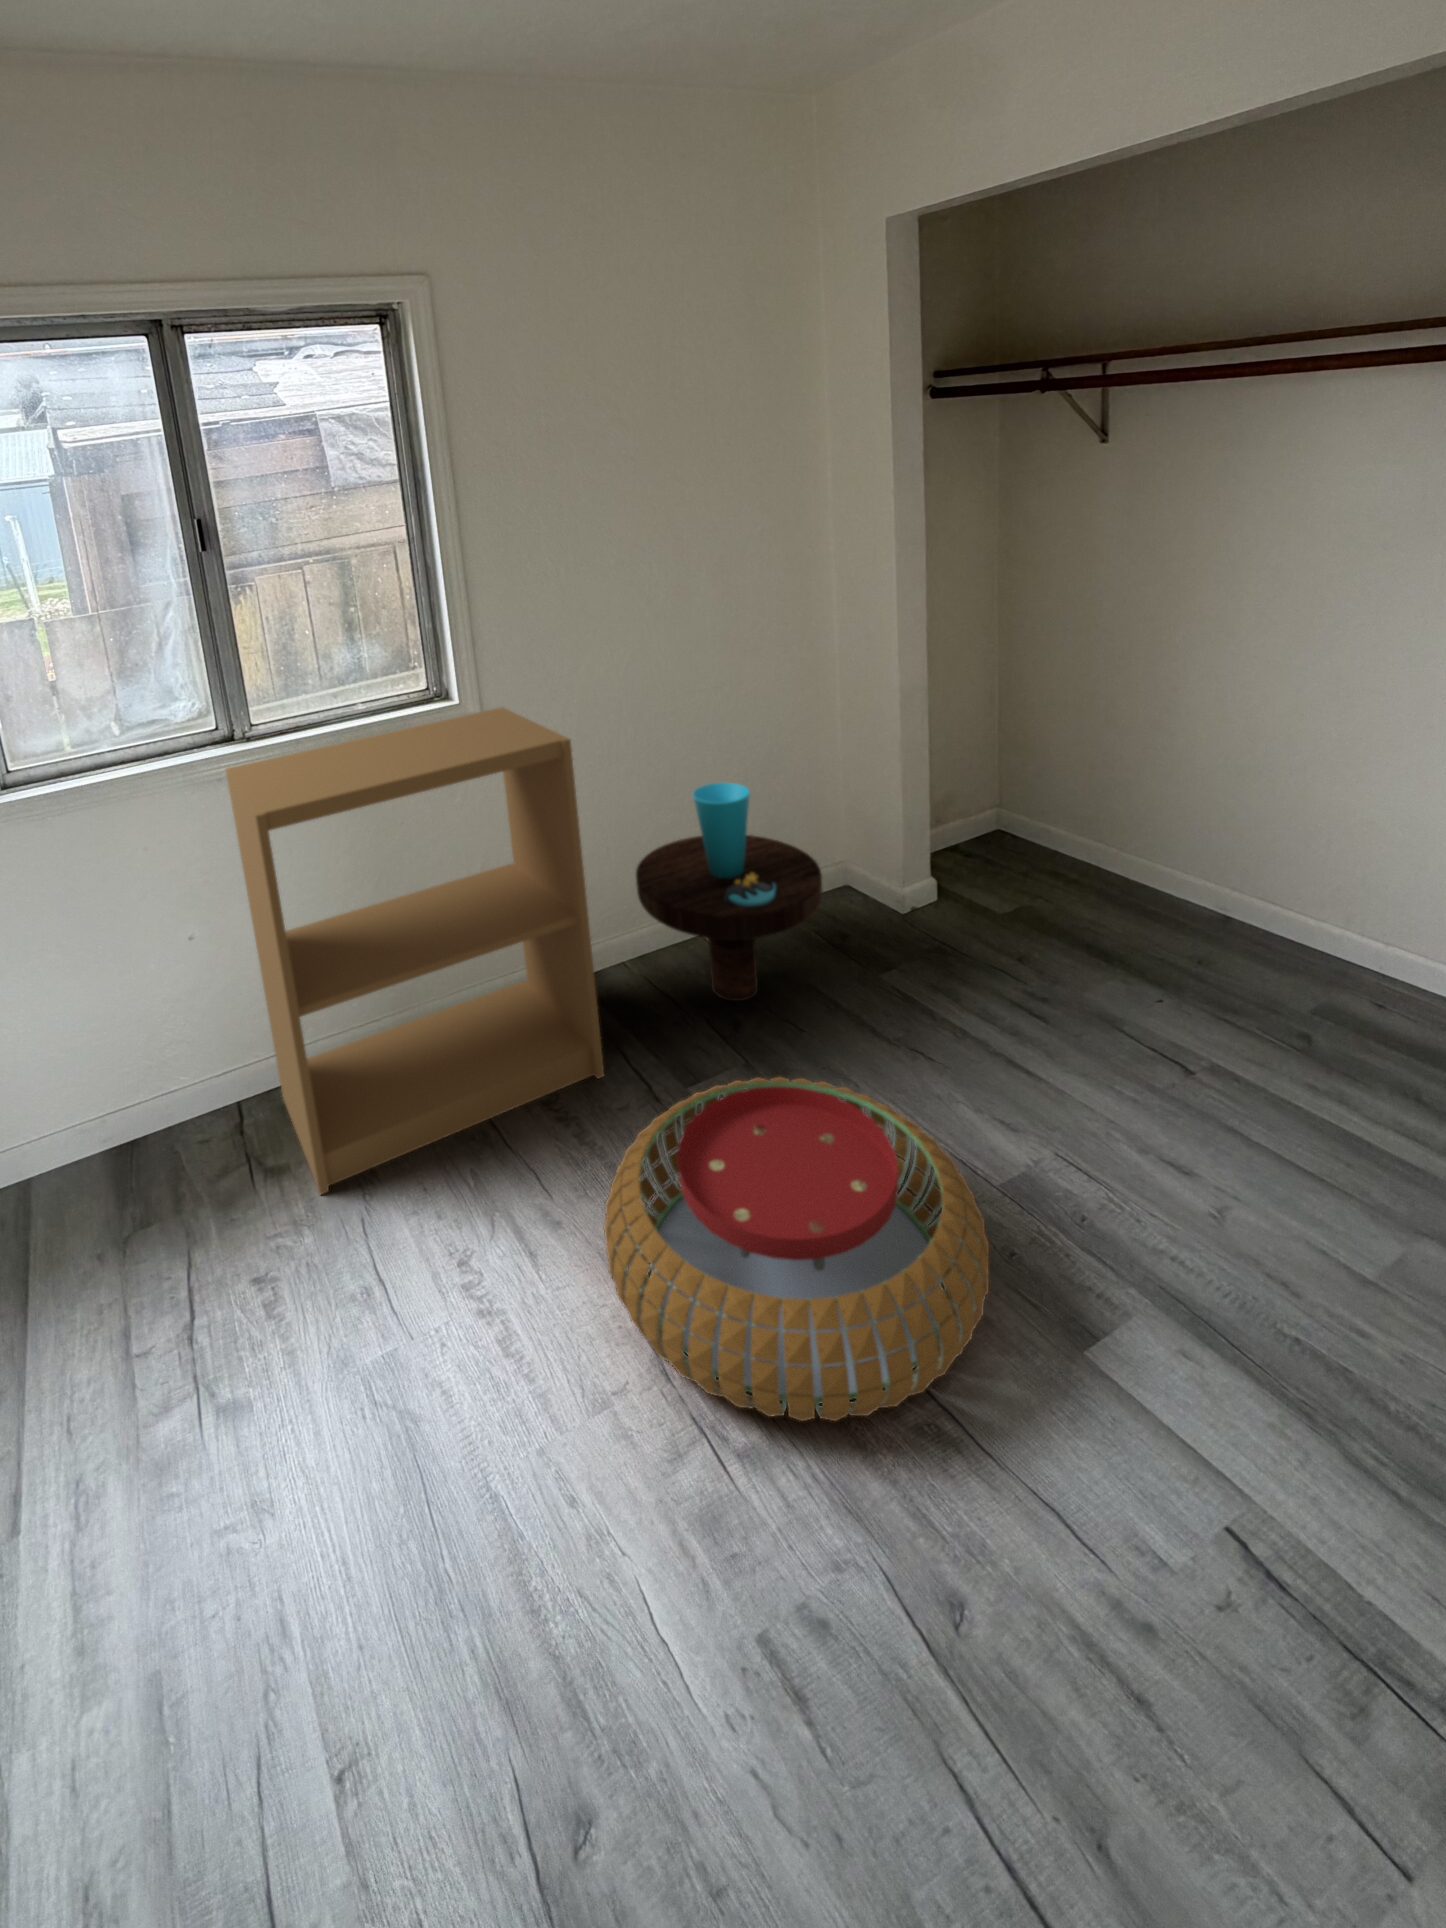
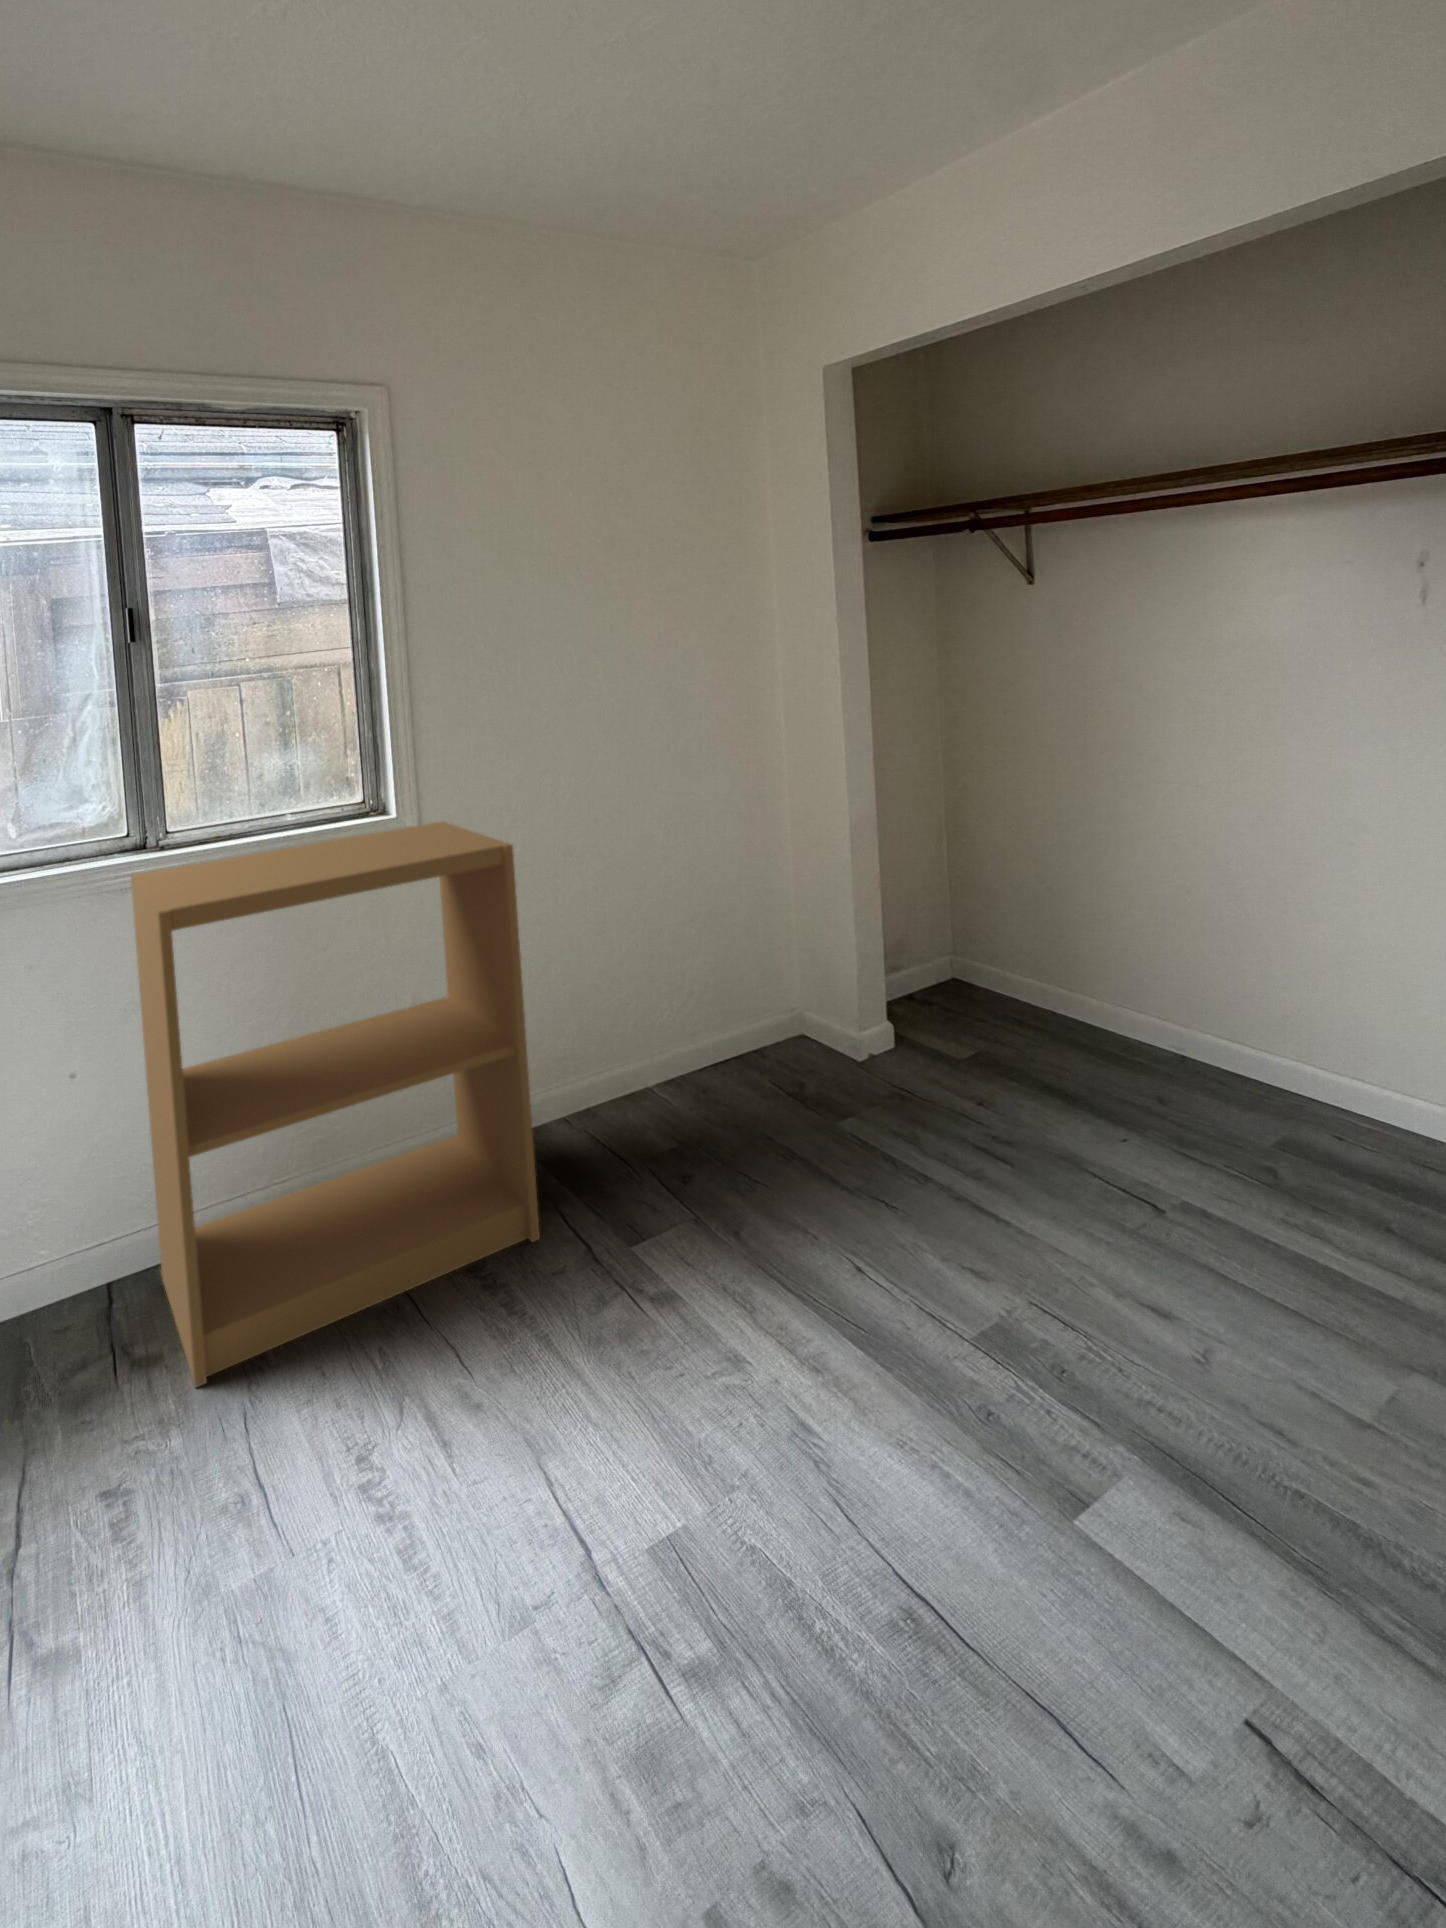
side table: present [636,783,822,1001] -> none [581,908,778,1155]
pouf: present [603,1077,989,1421] -> none [531,1218,967,1623]

